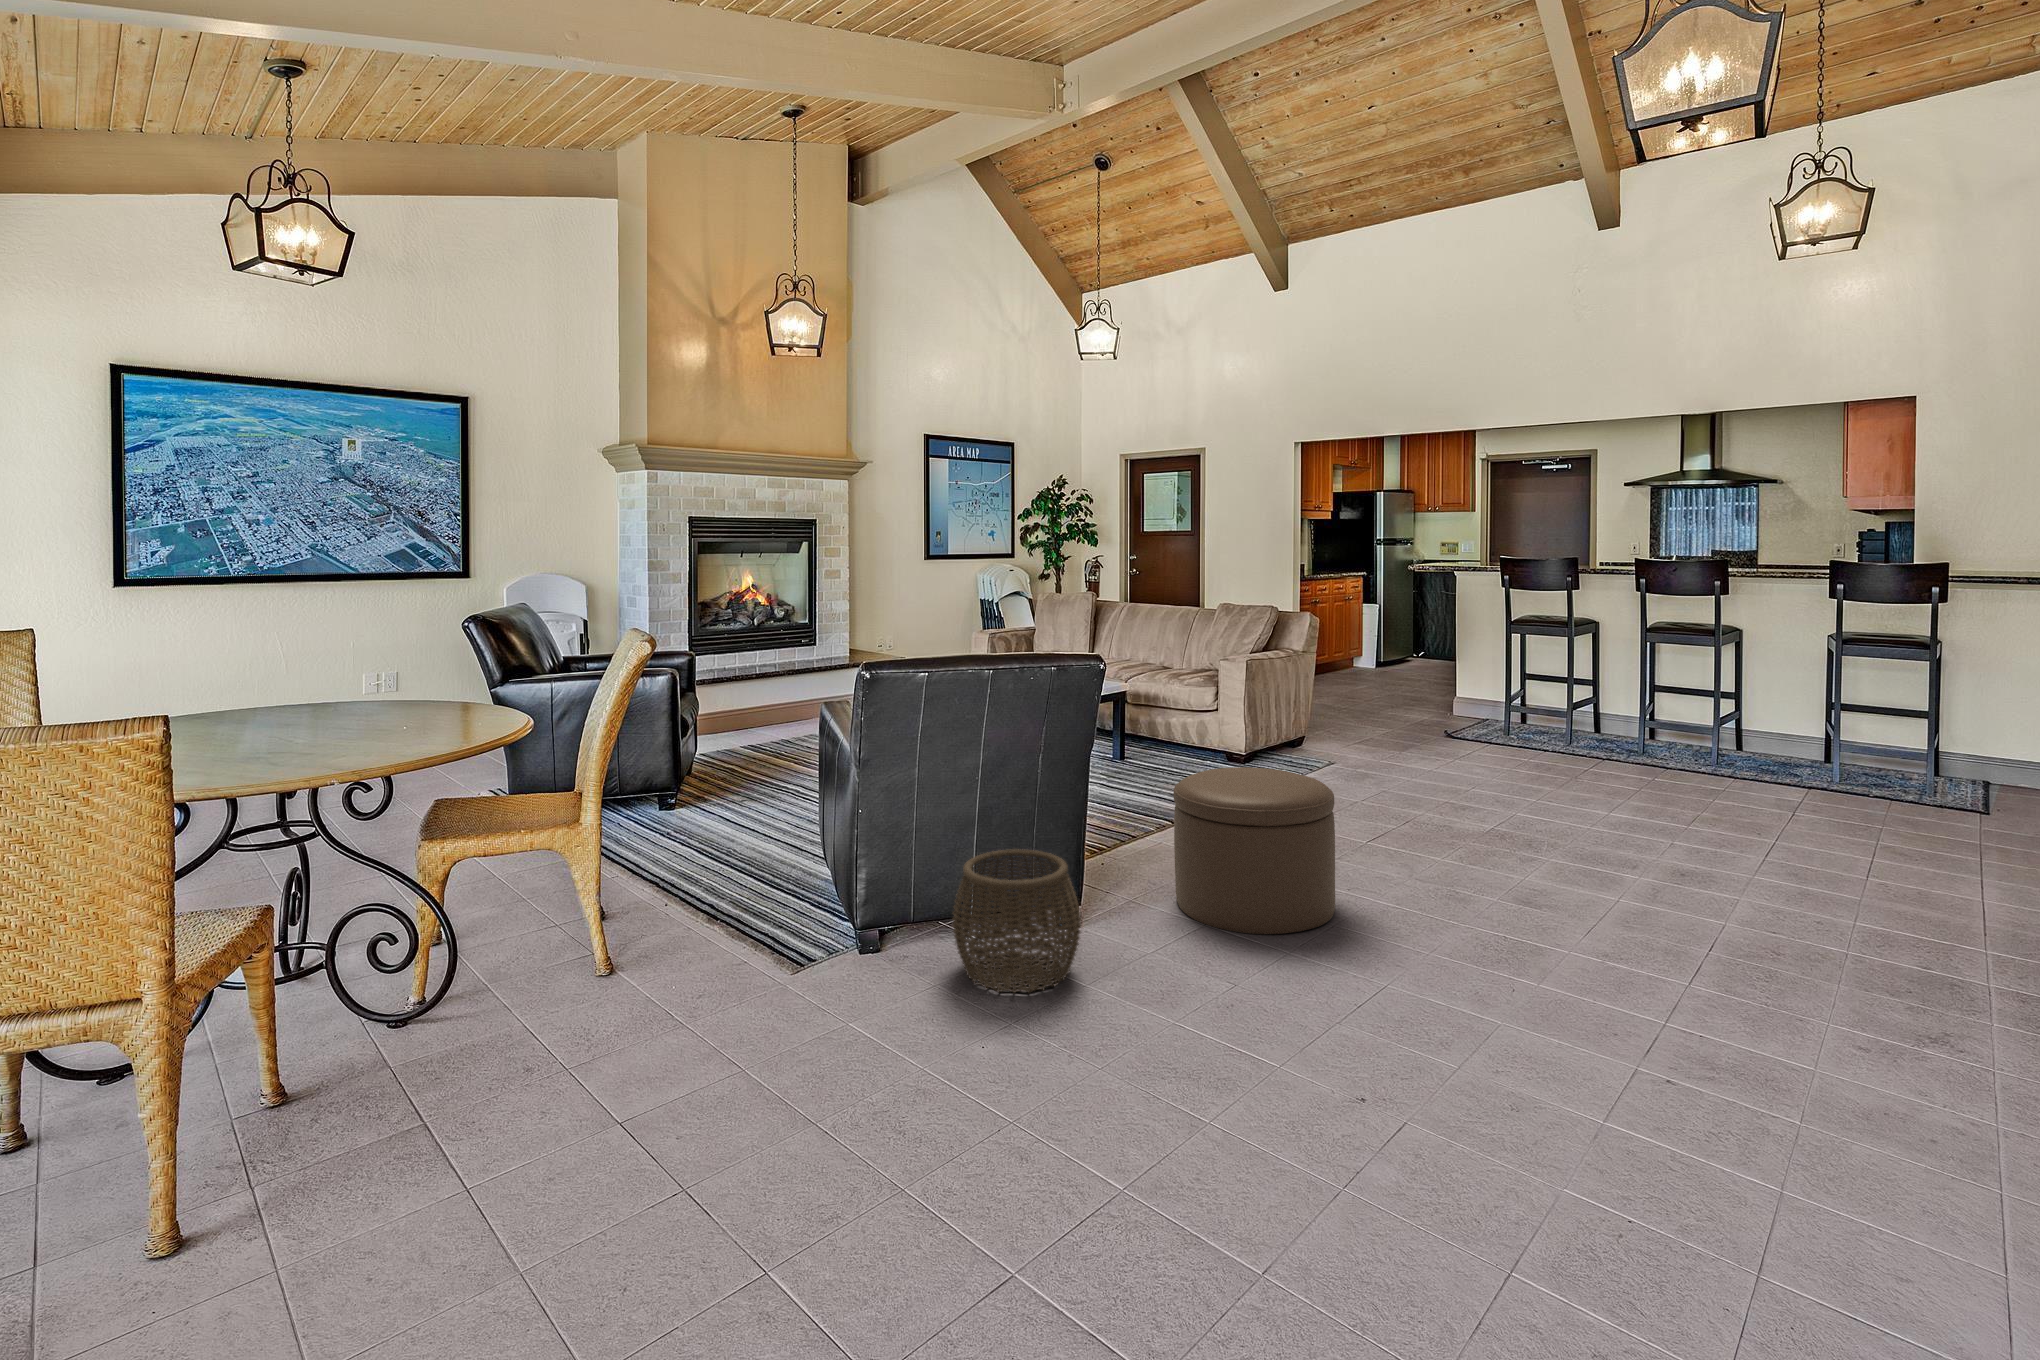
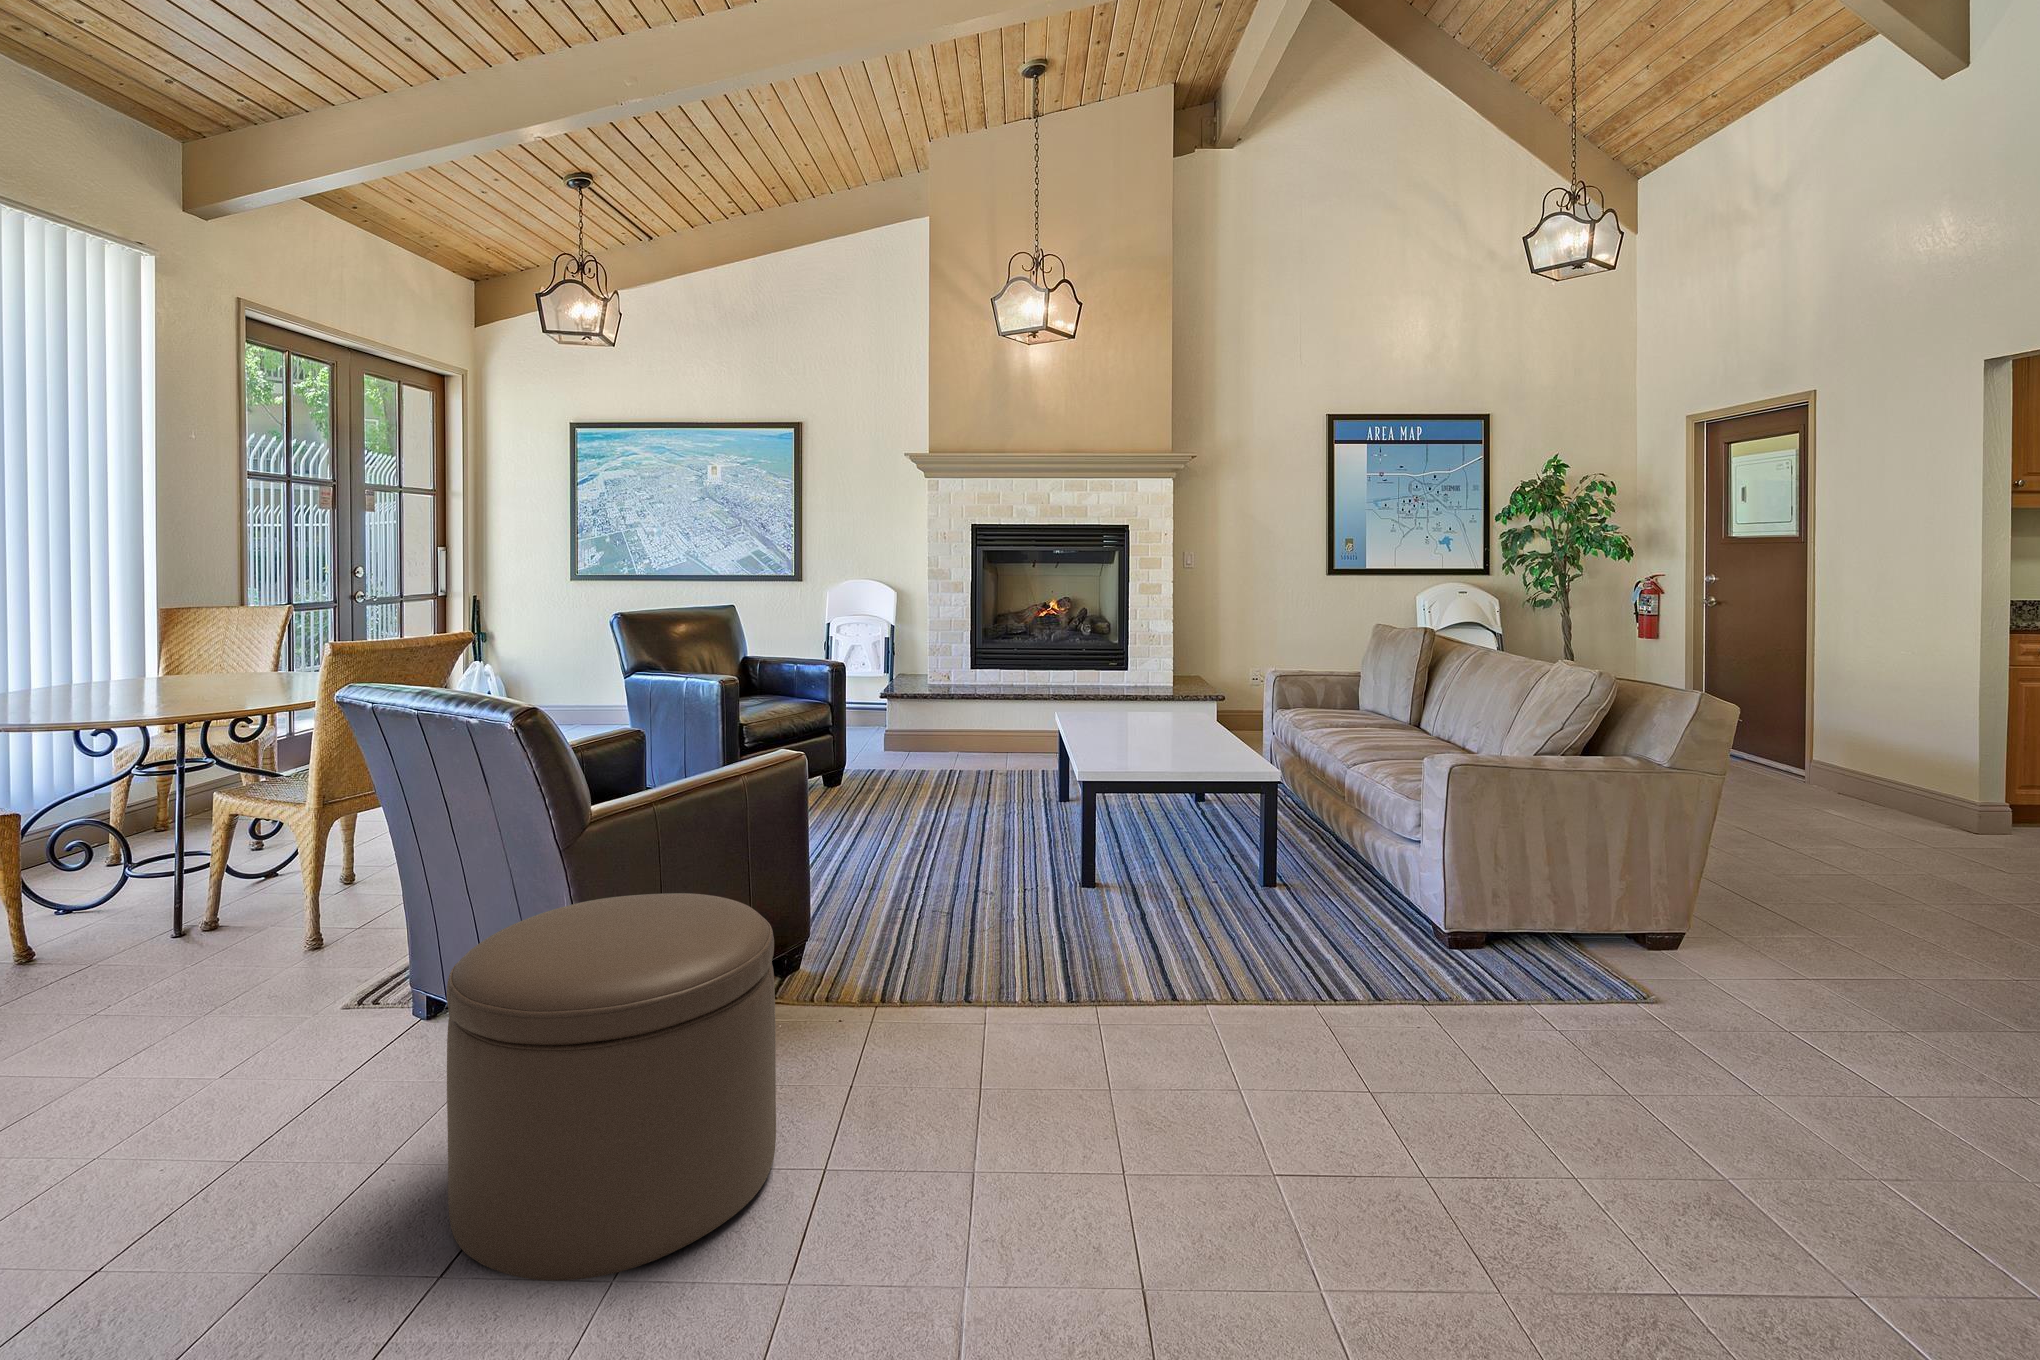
woven basket: present [953,849,1081,993] -> none [48,922,296,1149]

